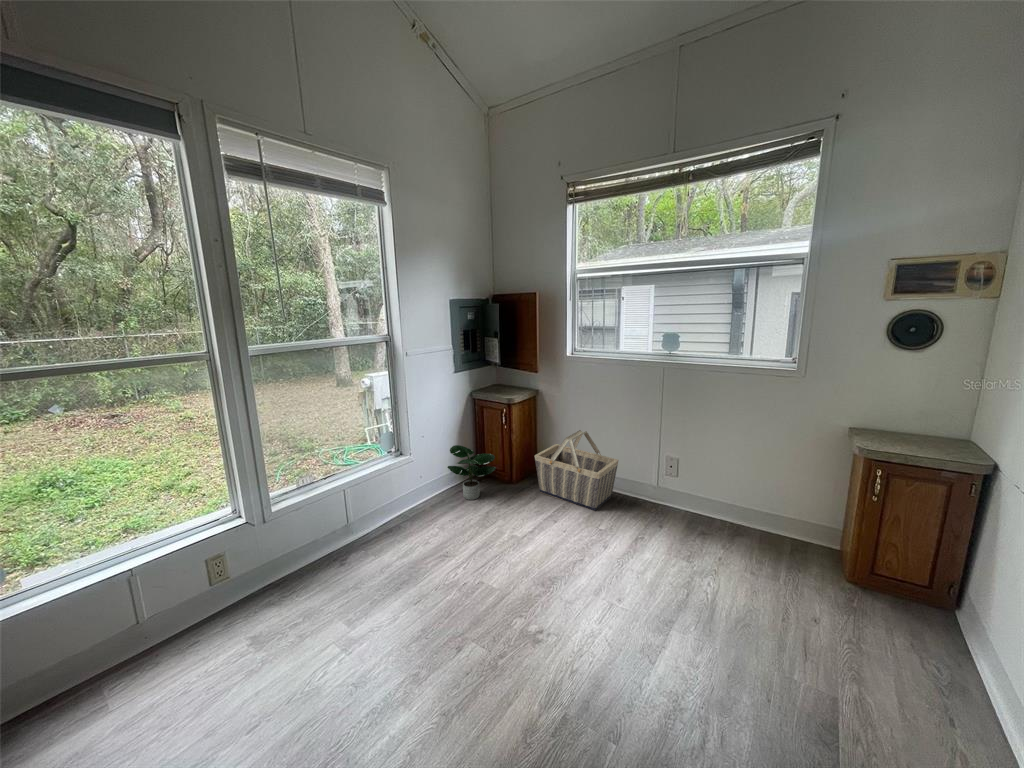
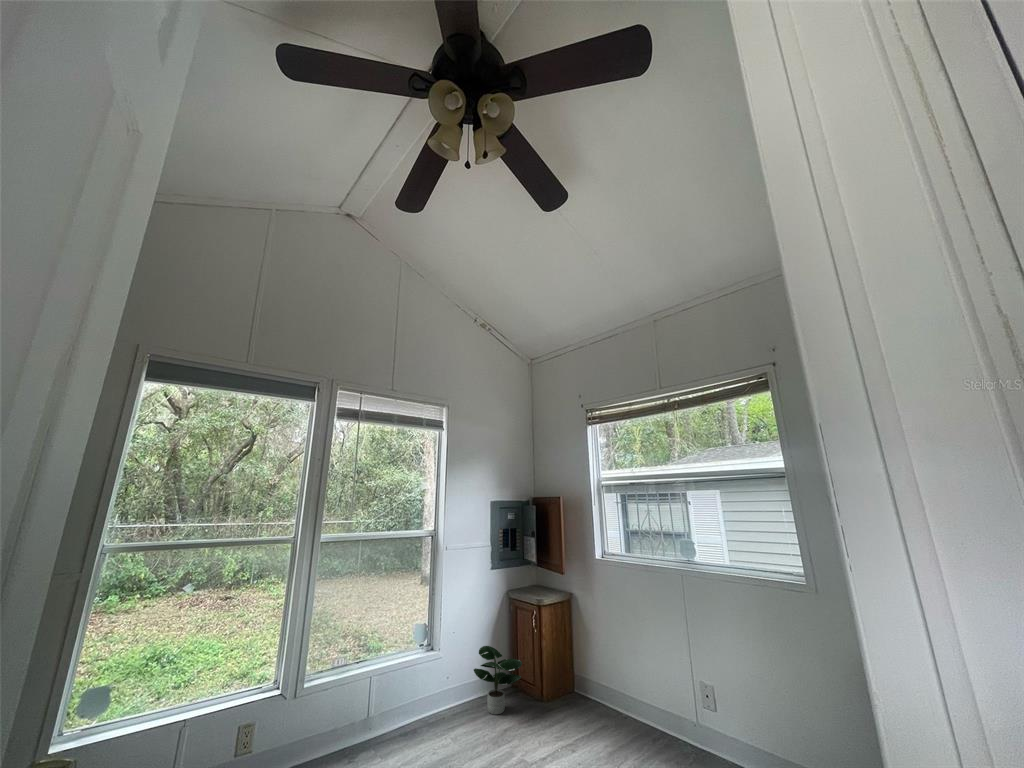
basket: present [535,430,619,511] -> none [561,641,650,751]

